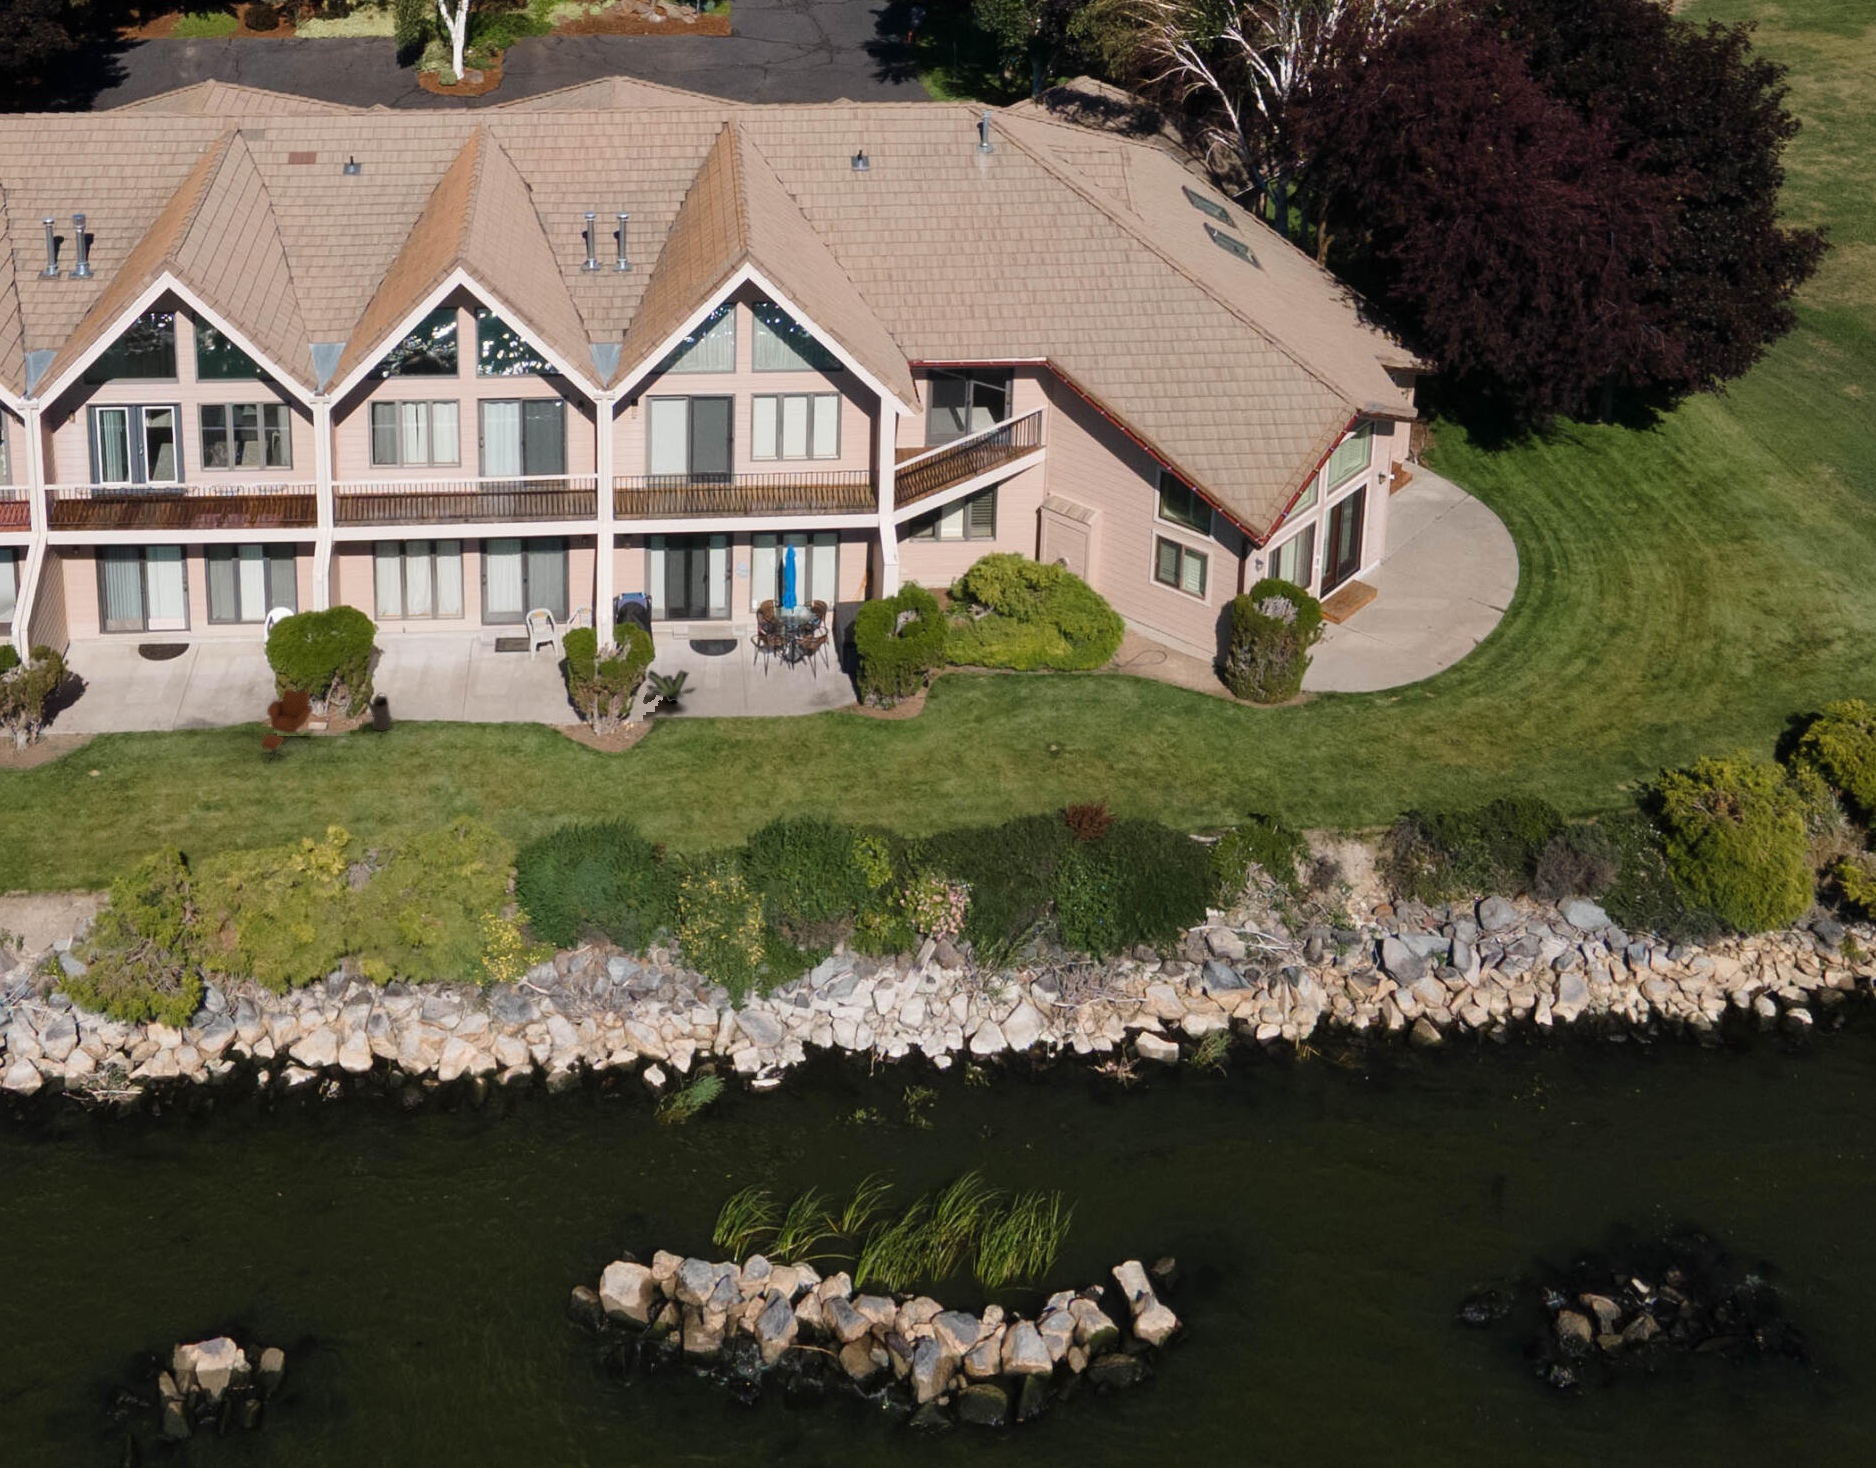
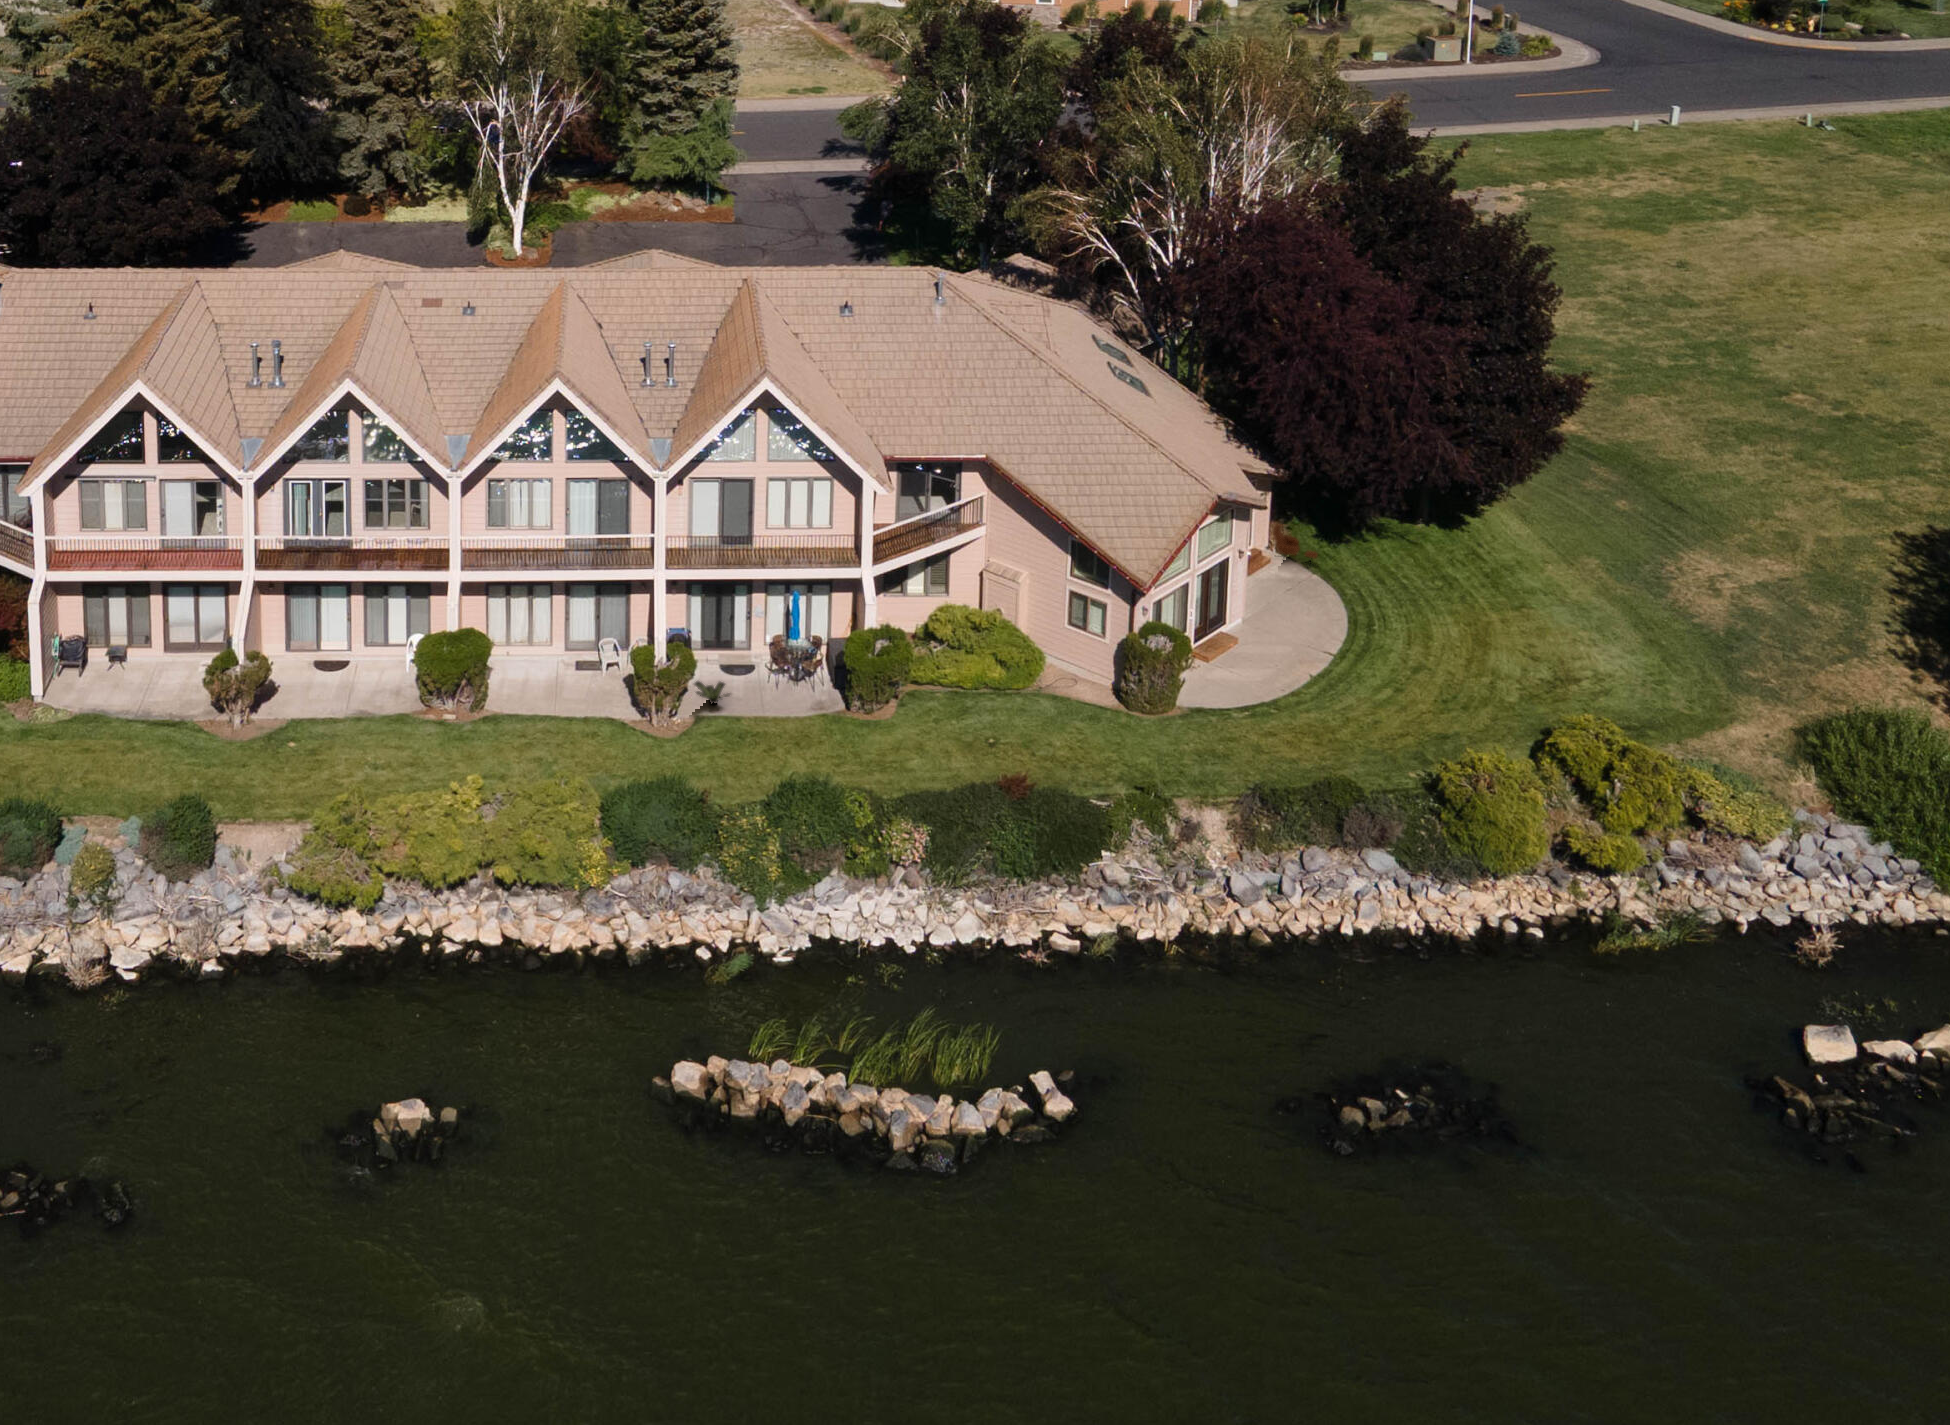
lounge chair: present [261,684,312,756] -> present [1273,524,1318,564]
watering can: present [365,694,392,731] -> none [486,687,509,720]

